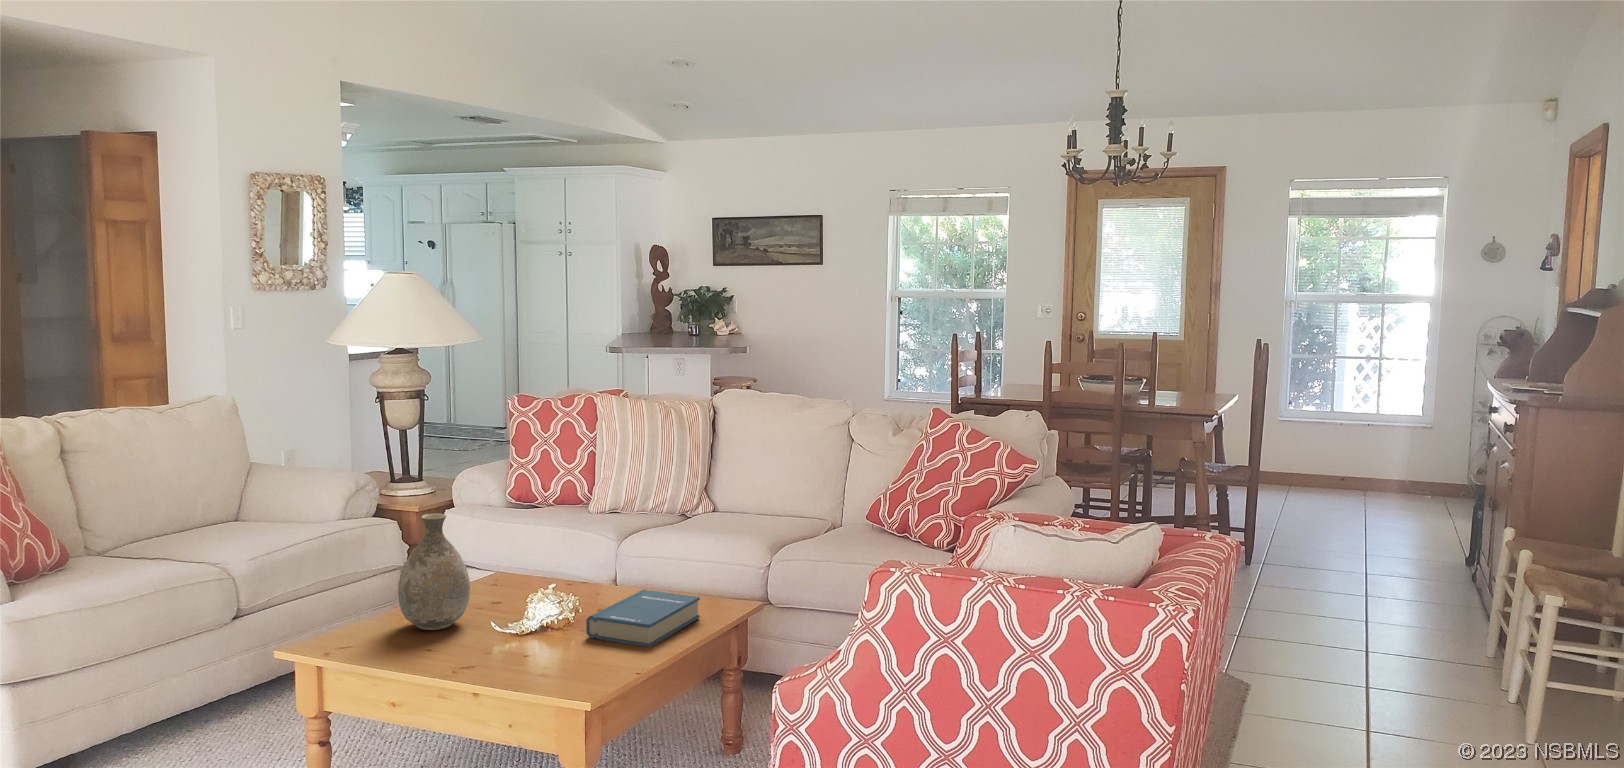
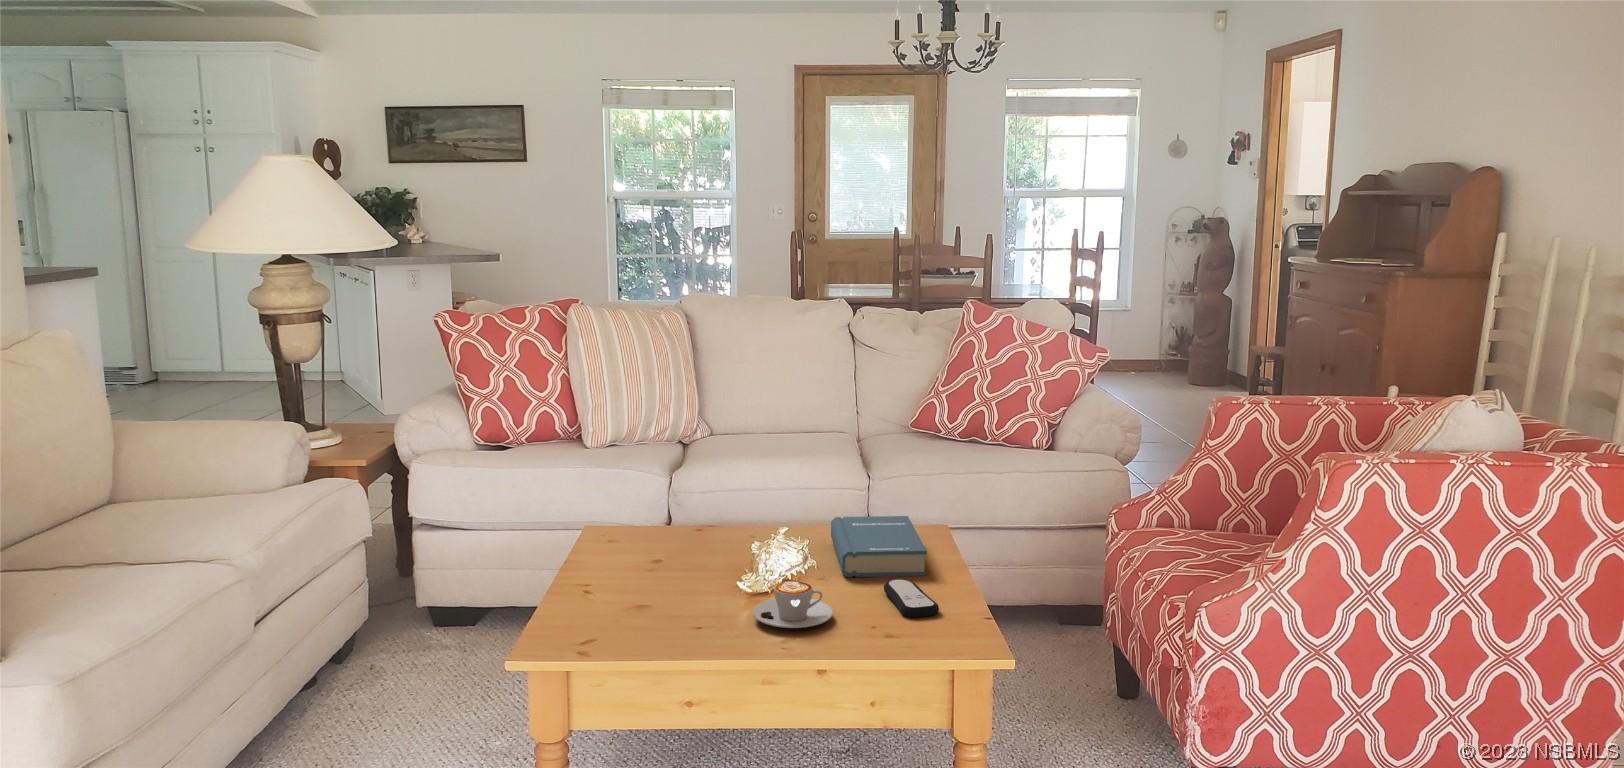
vase: present [398,513,470,630] -> none [600,455,686,601]
coffee cup: none [452,628,520,665] -> present [753,581,833,628]
remote control: none [561,644,614,675] -> present [884,579,939,617]

